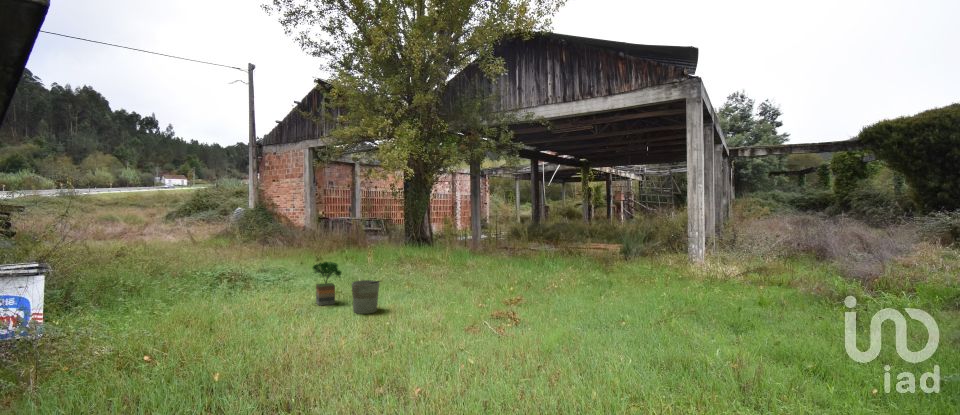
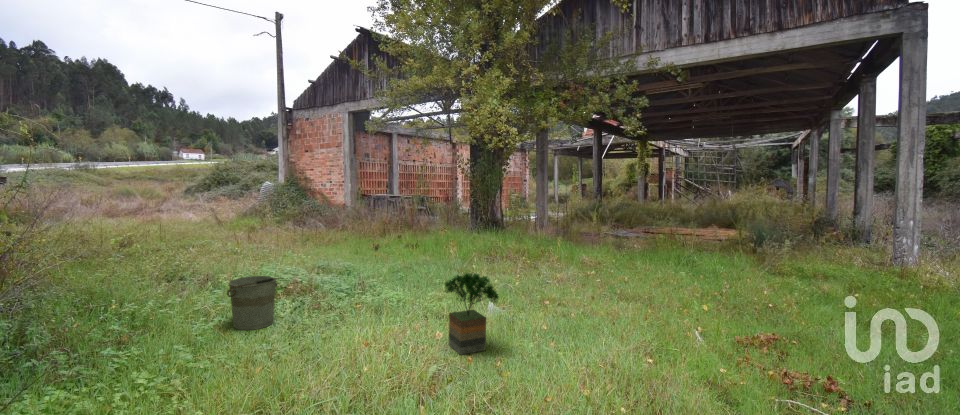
bucket: present [352,280,380,314] -> present [227,276,281,330]

